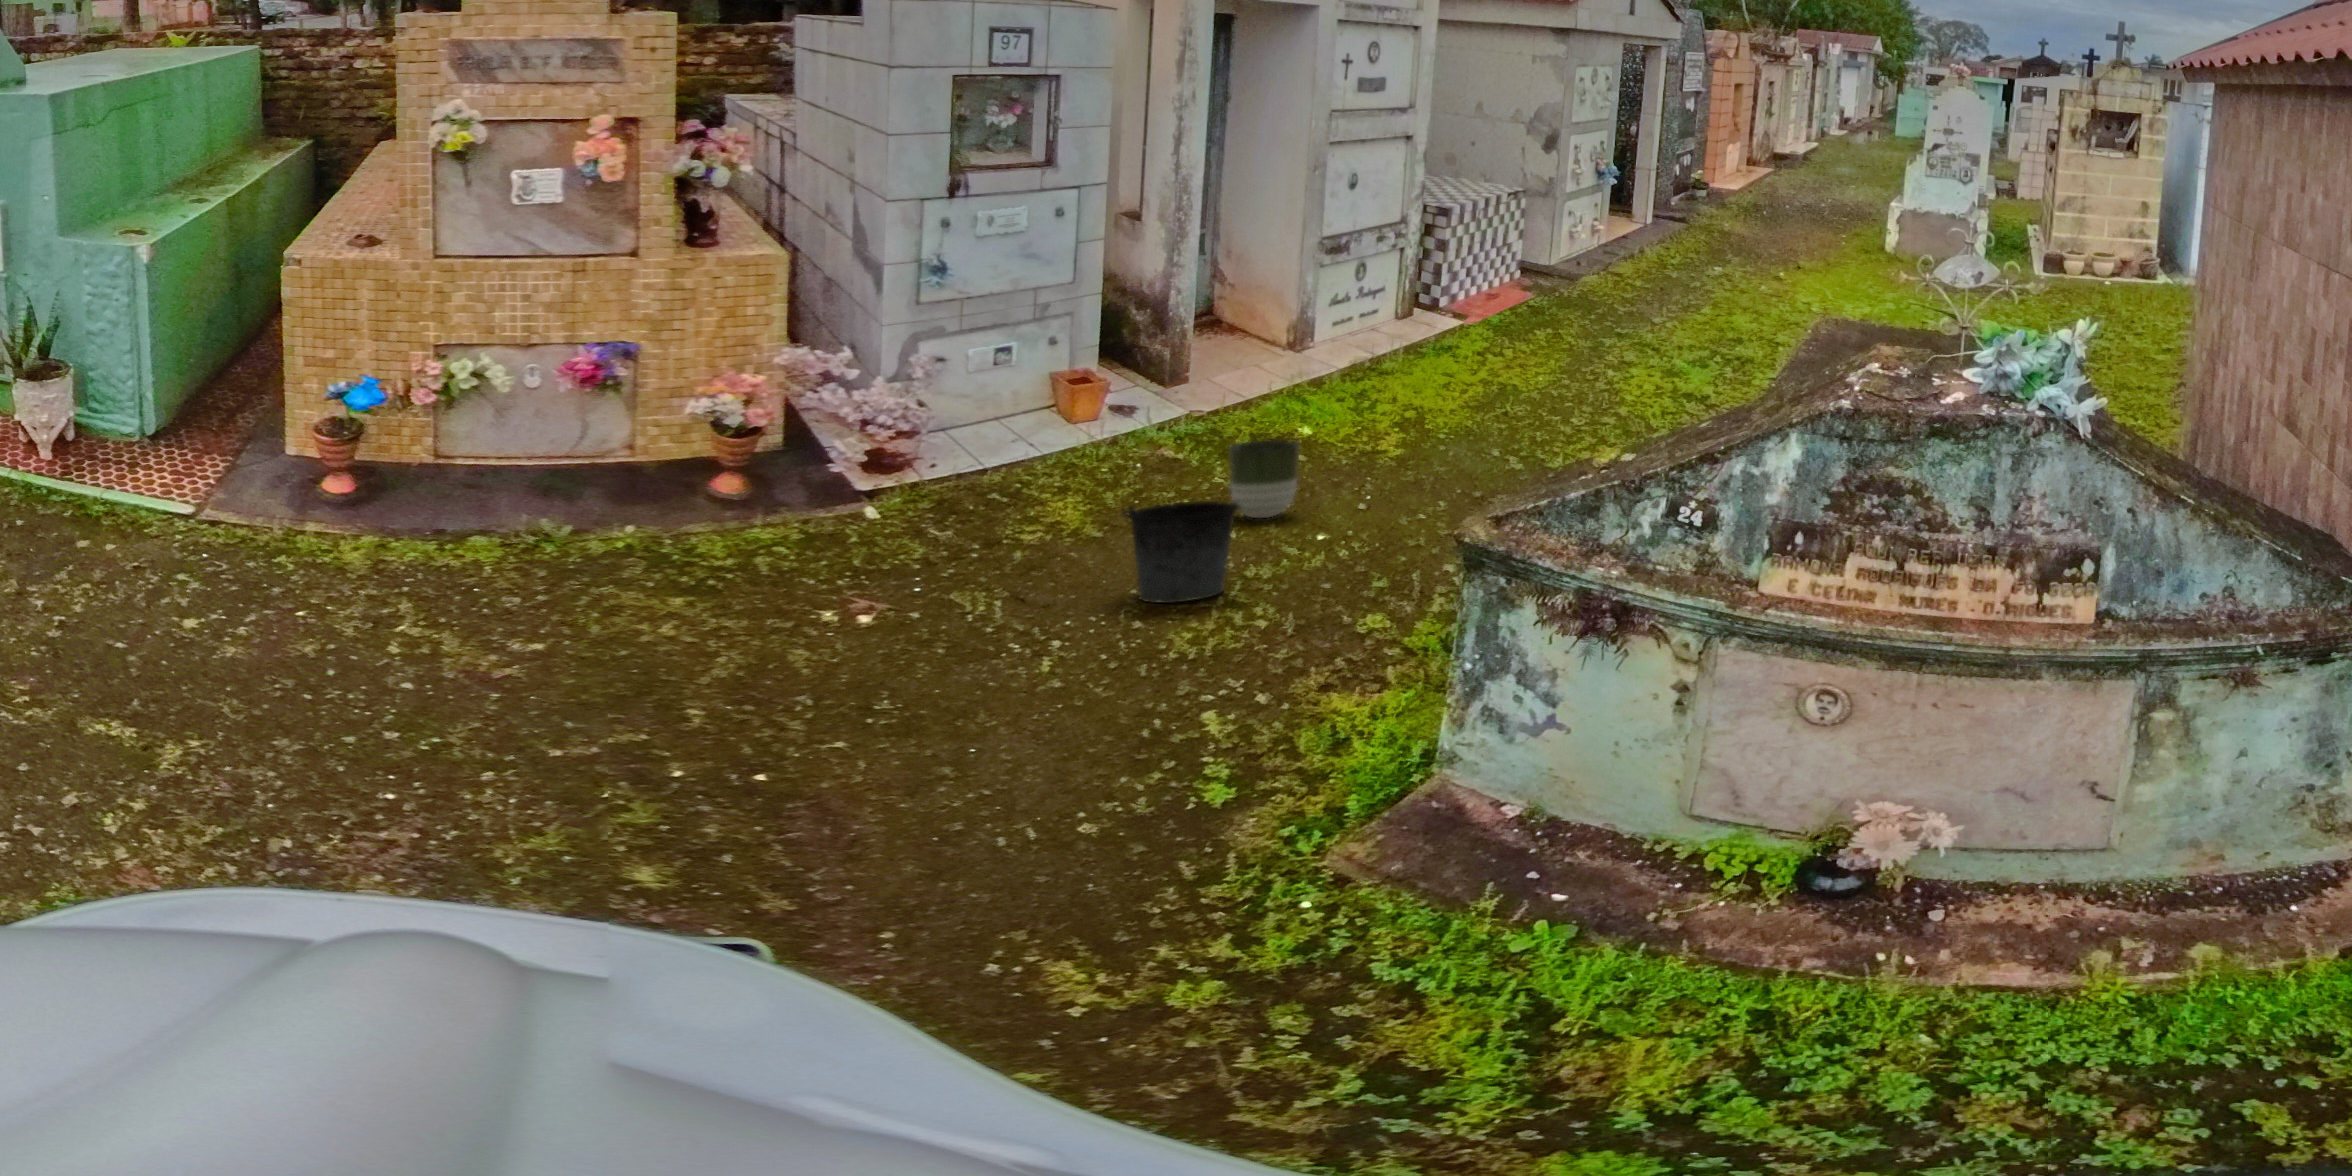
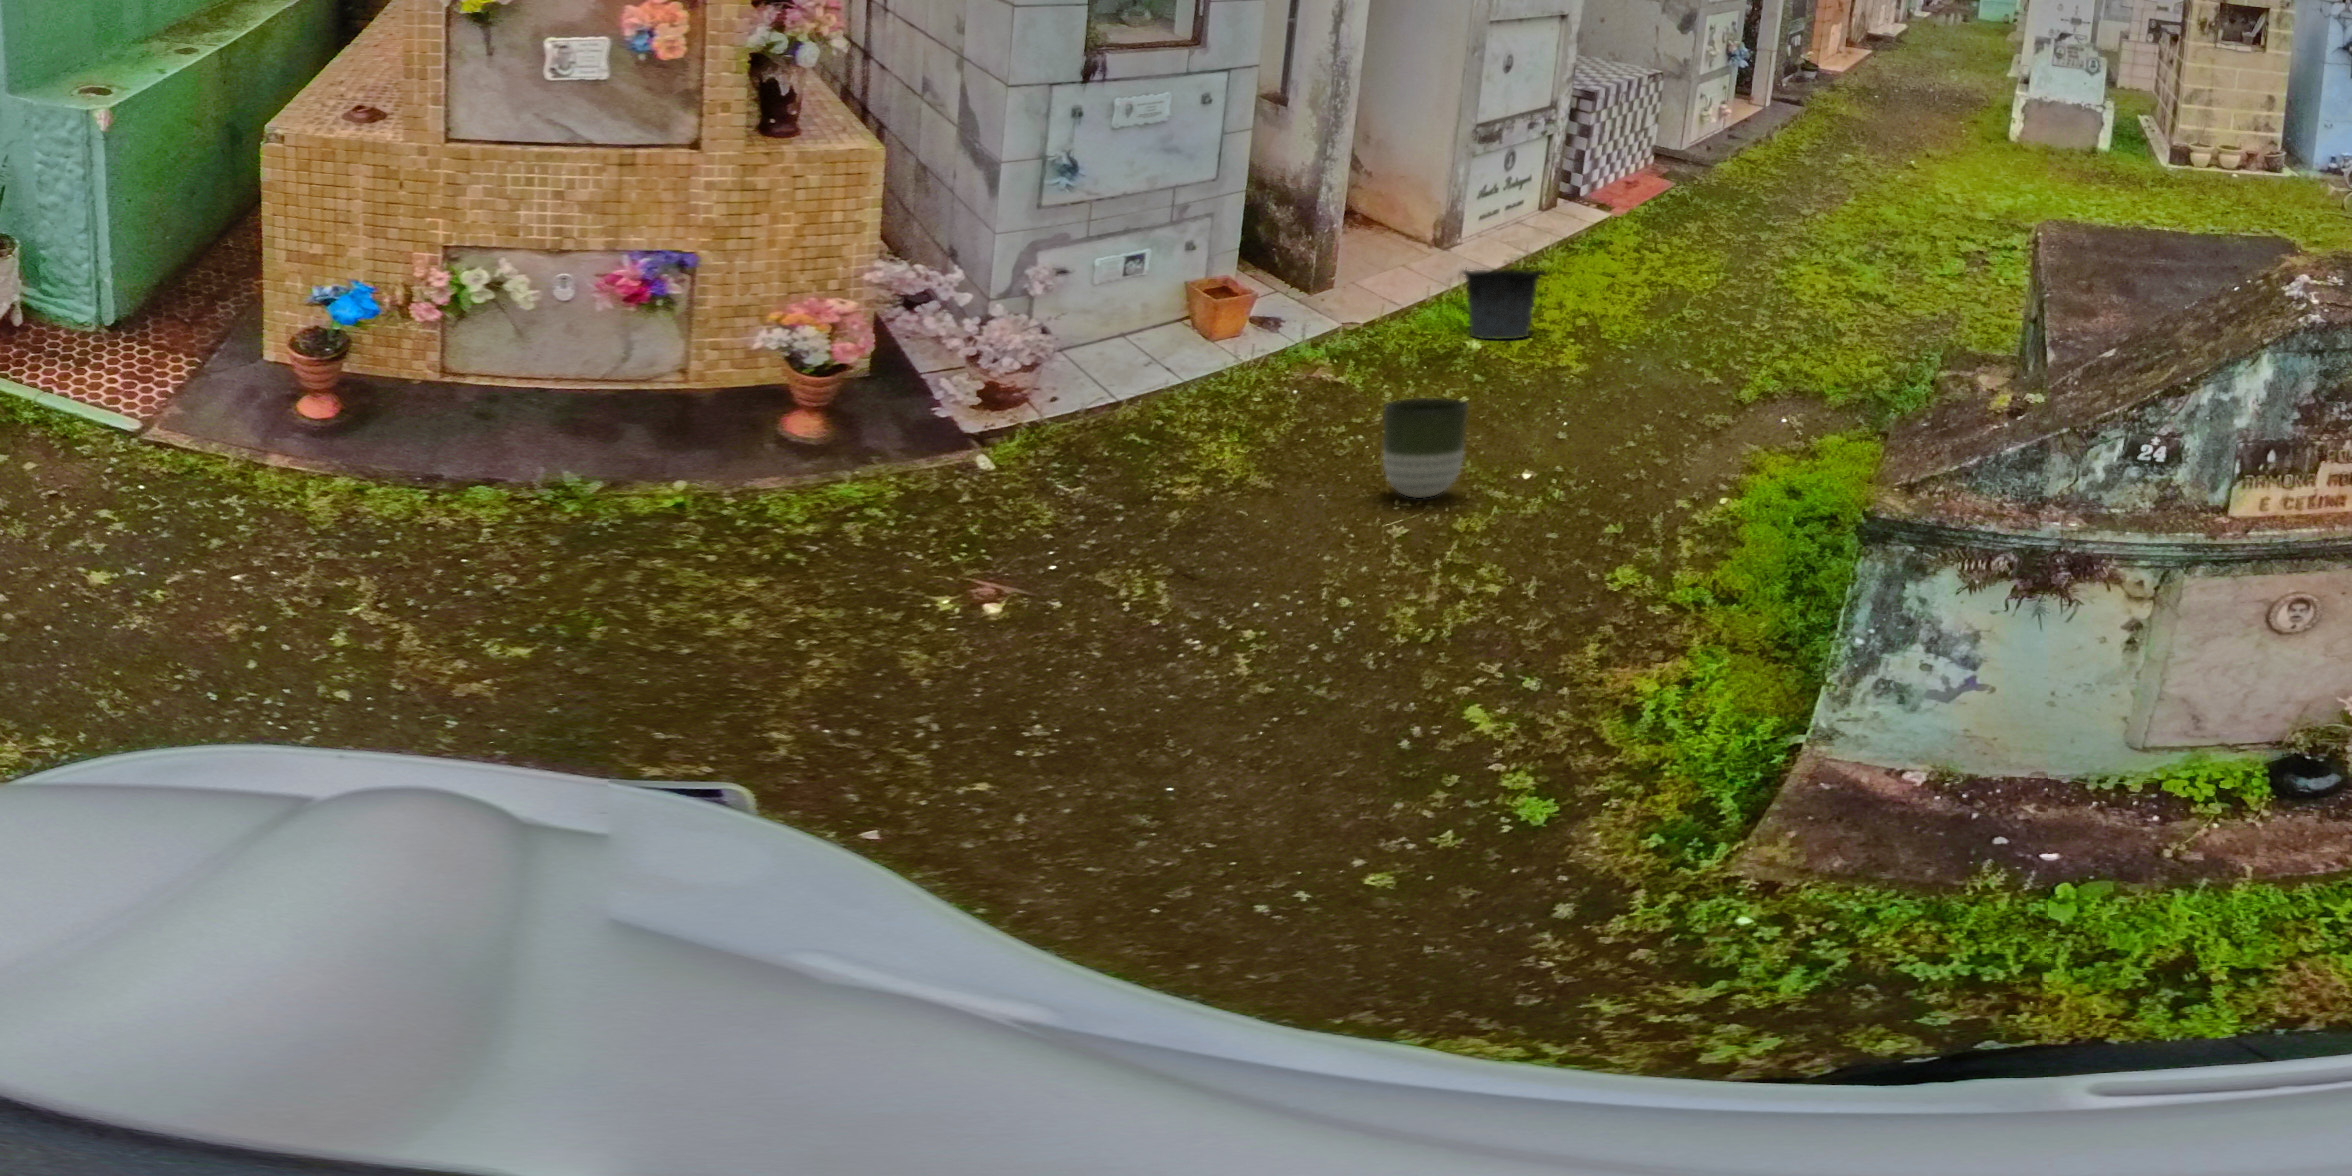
bucket: present [1123,500,1242,603] -> present [1463,267,1542,339]

